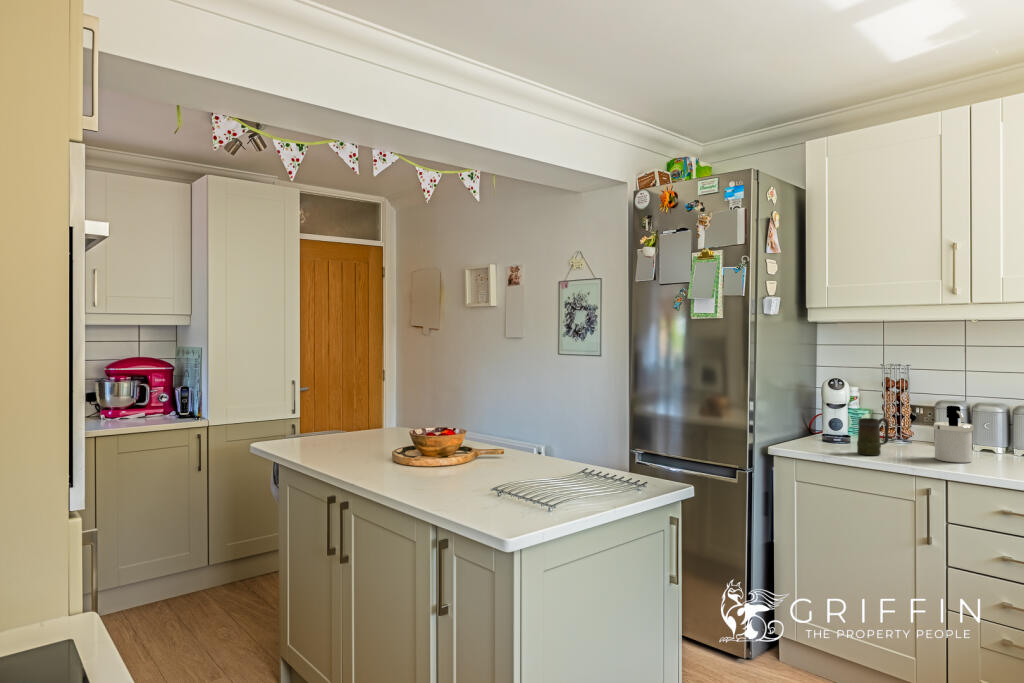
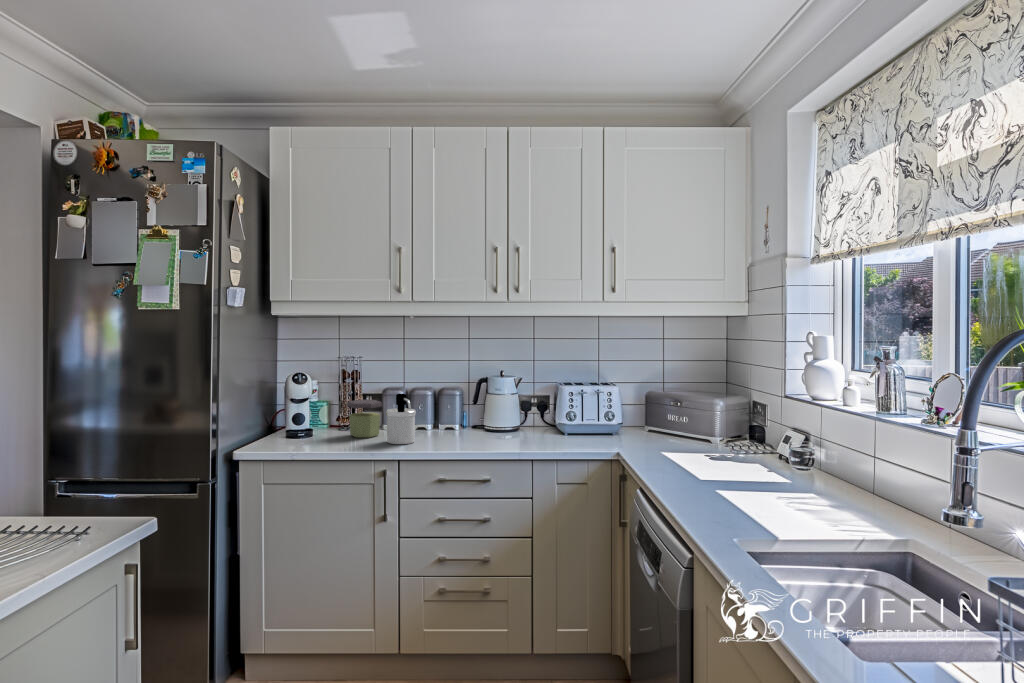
jar: none [889,410,931,451] -> present [347,400,382,438]
mug: present [857,418,889,455] -> none [322,409,350,447]

